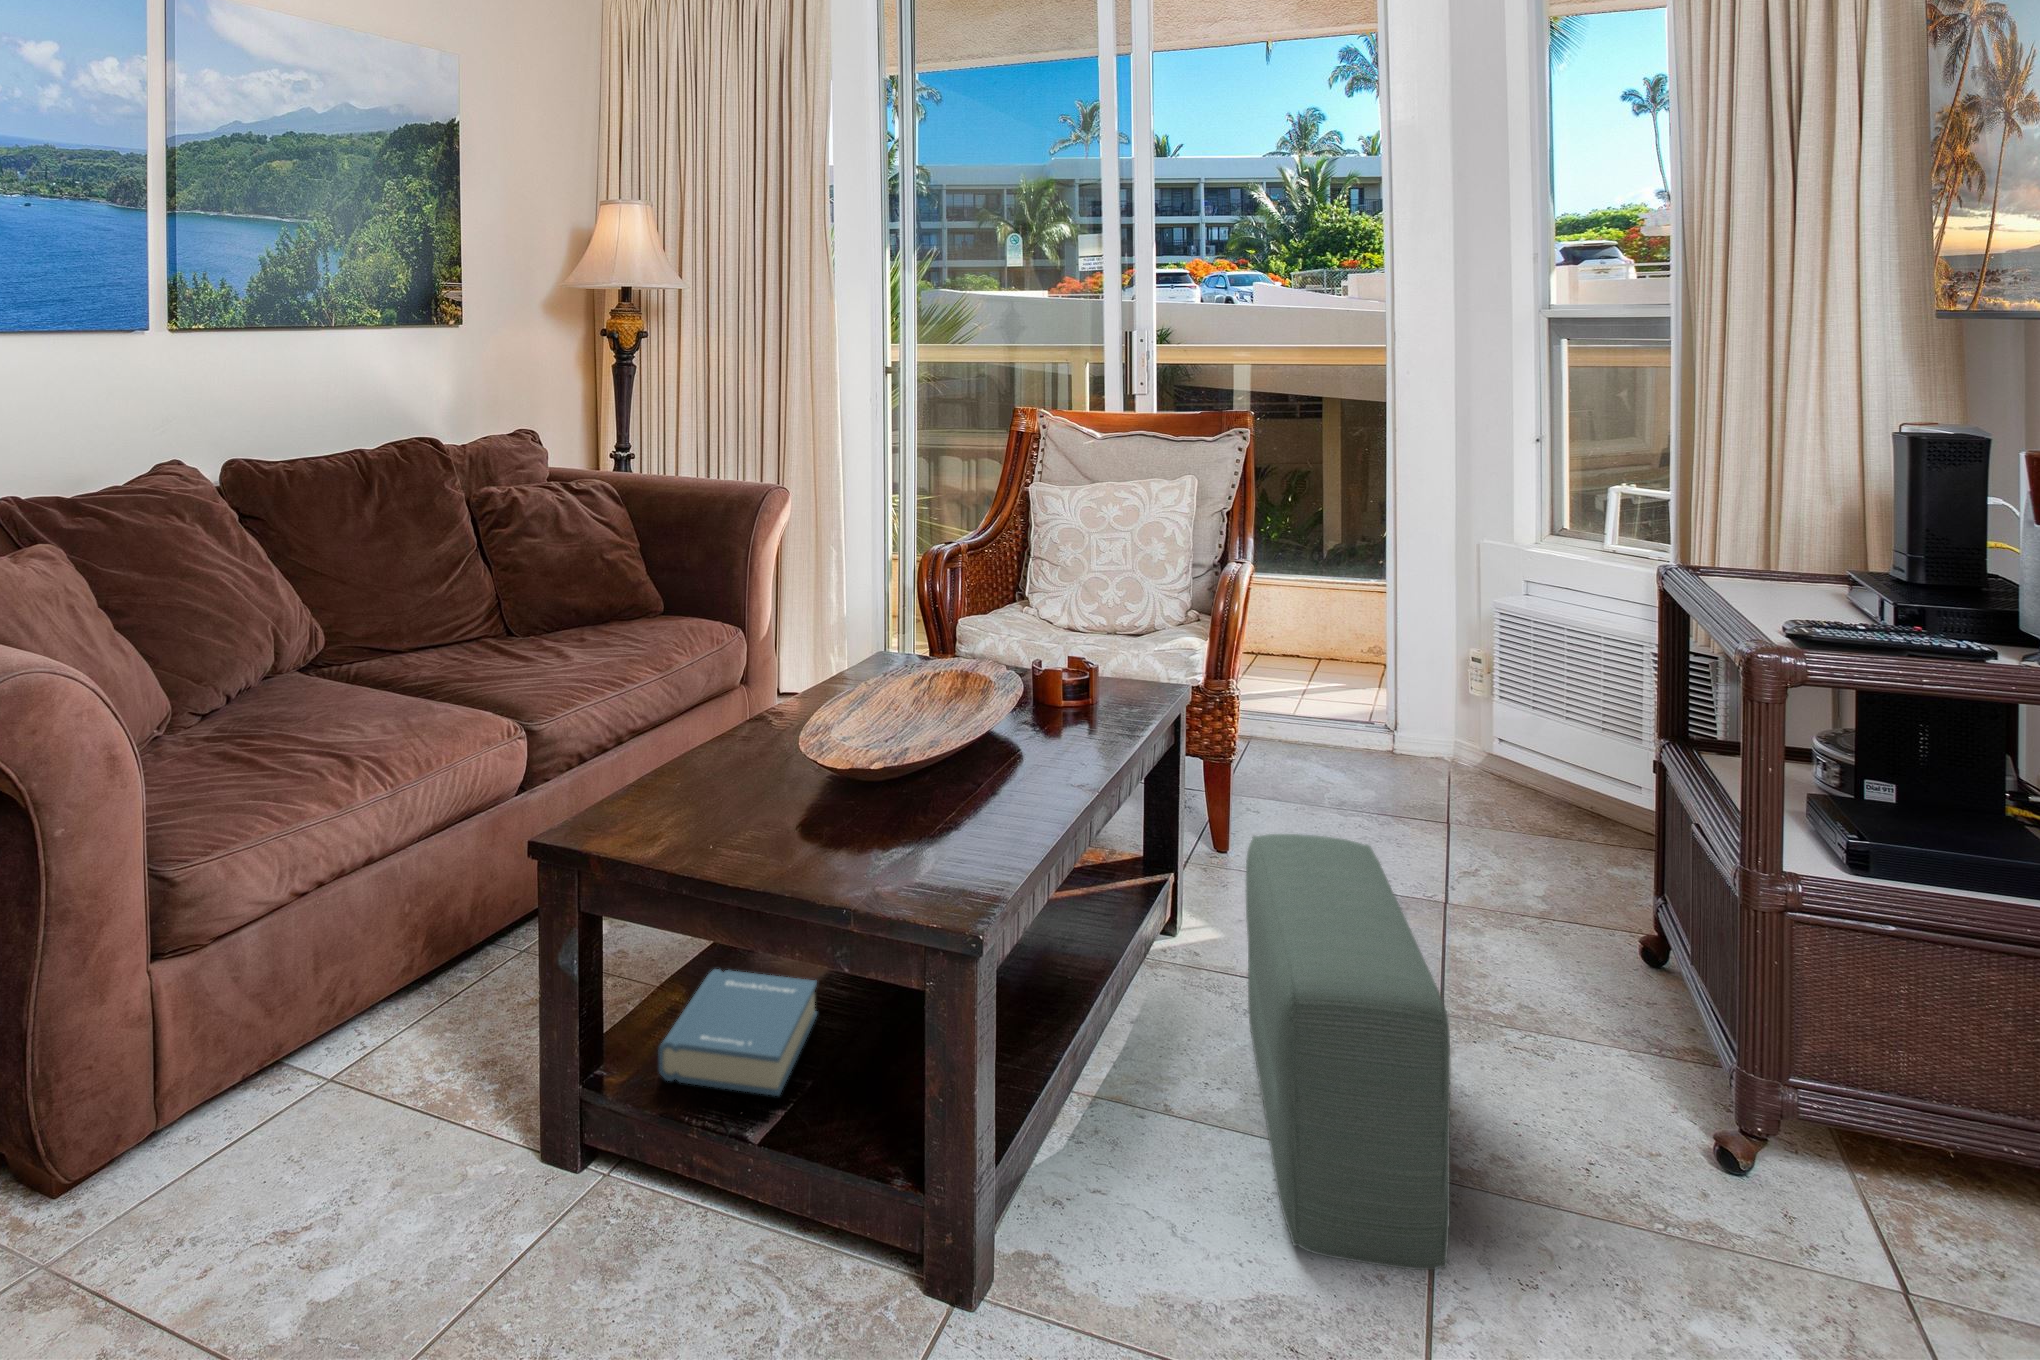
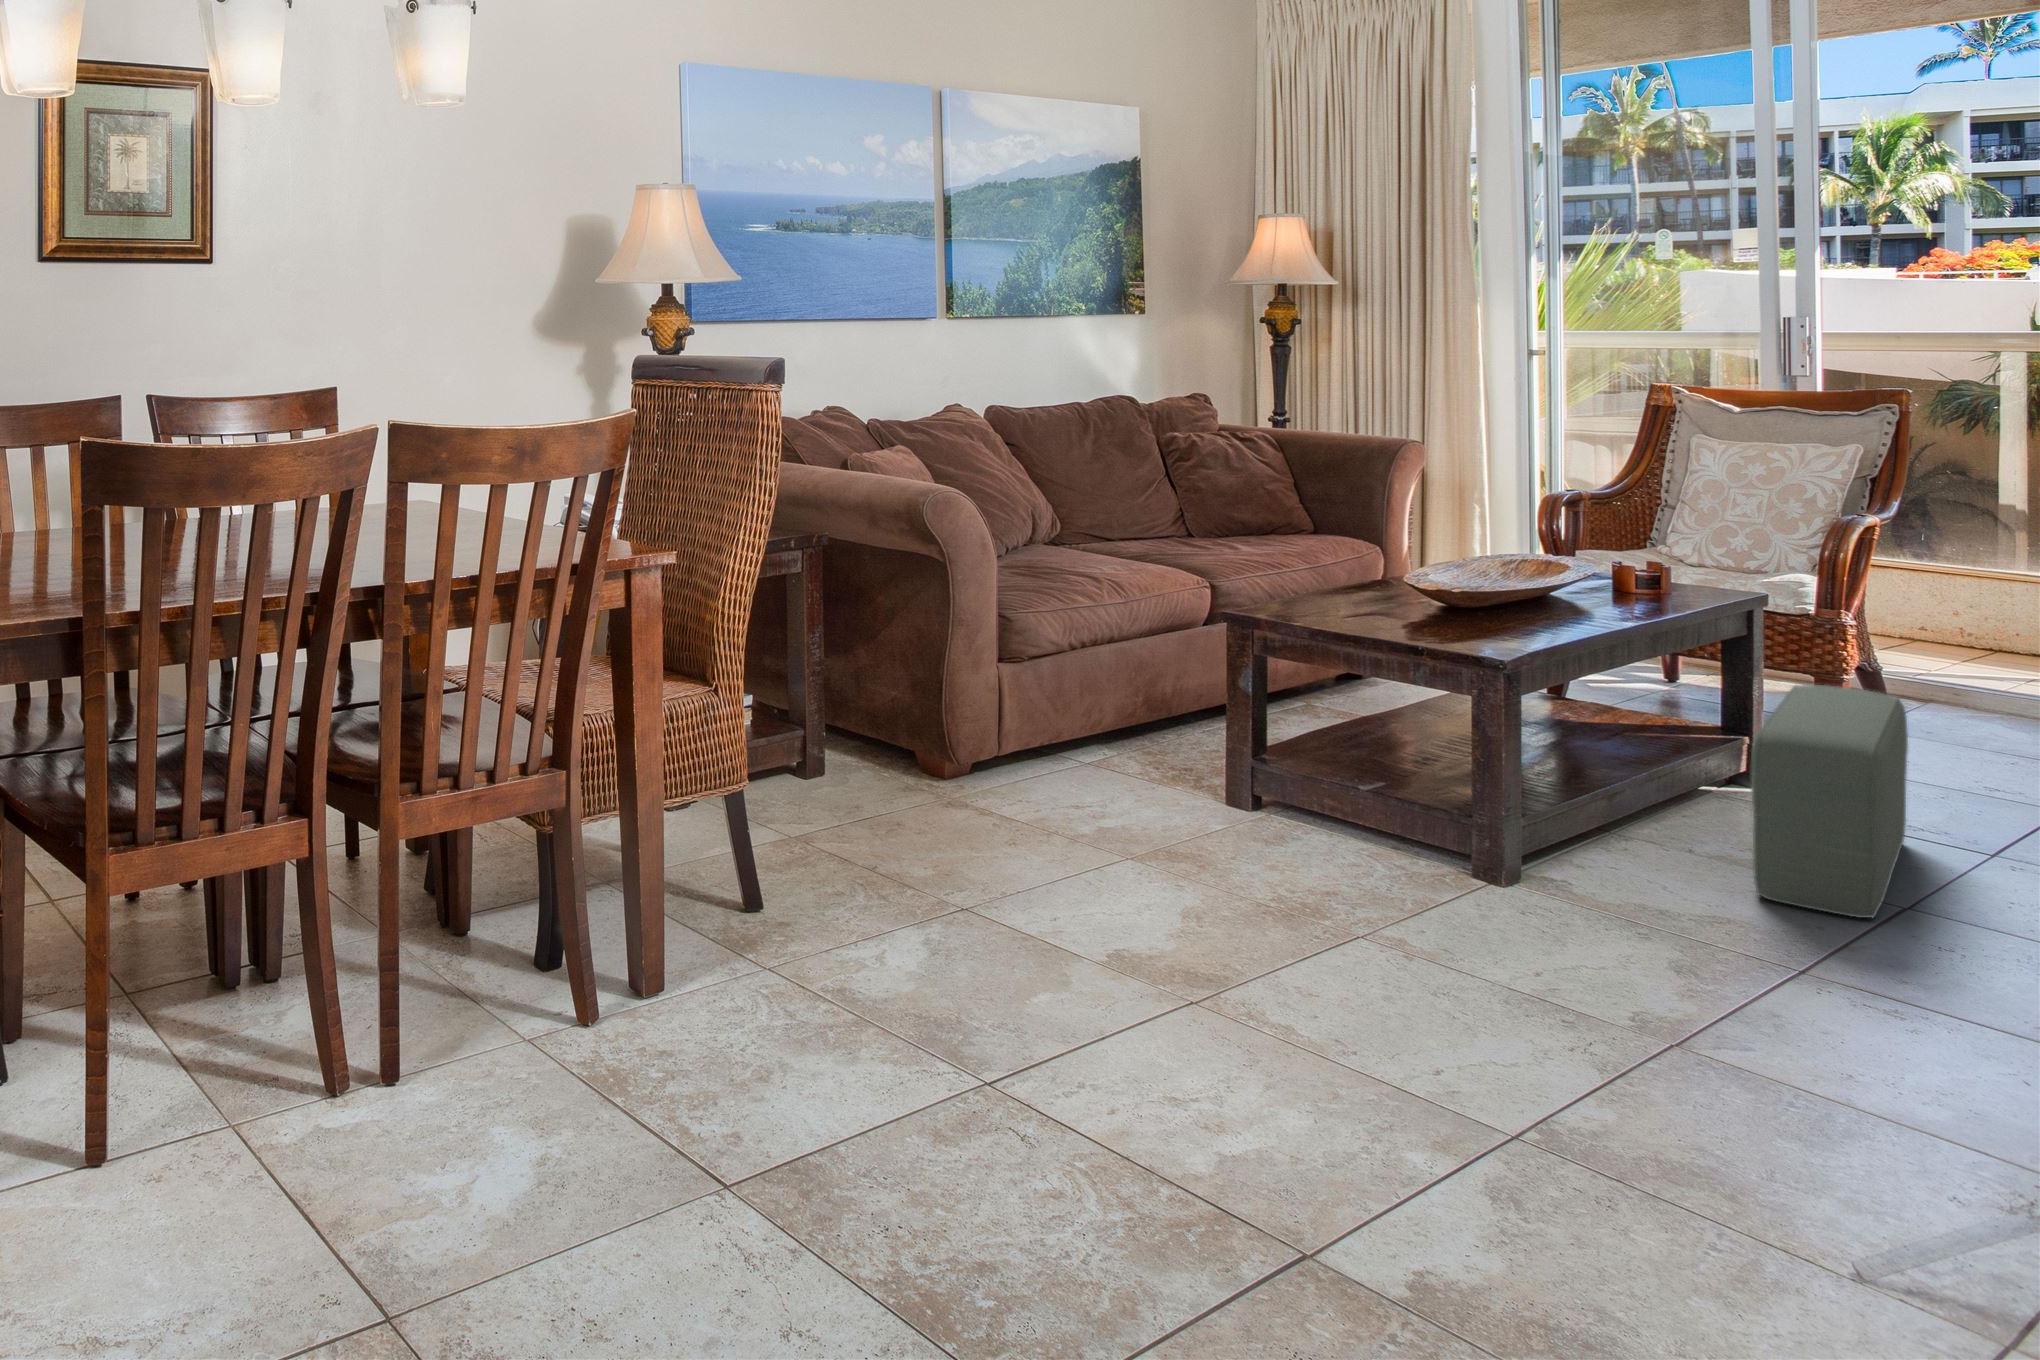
hardback book: present [658,969,817,1096] -> none [1308,722,1422,778]

